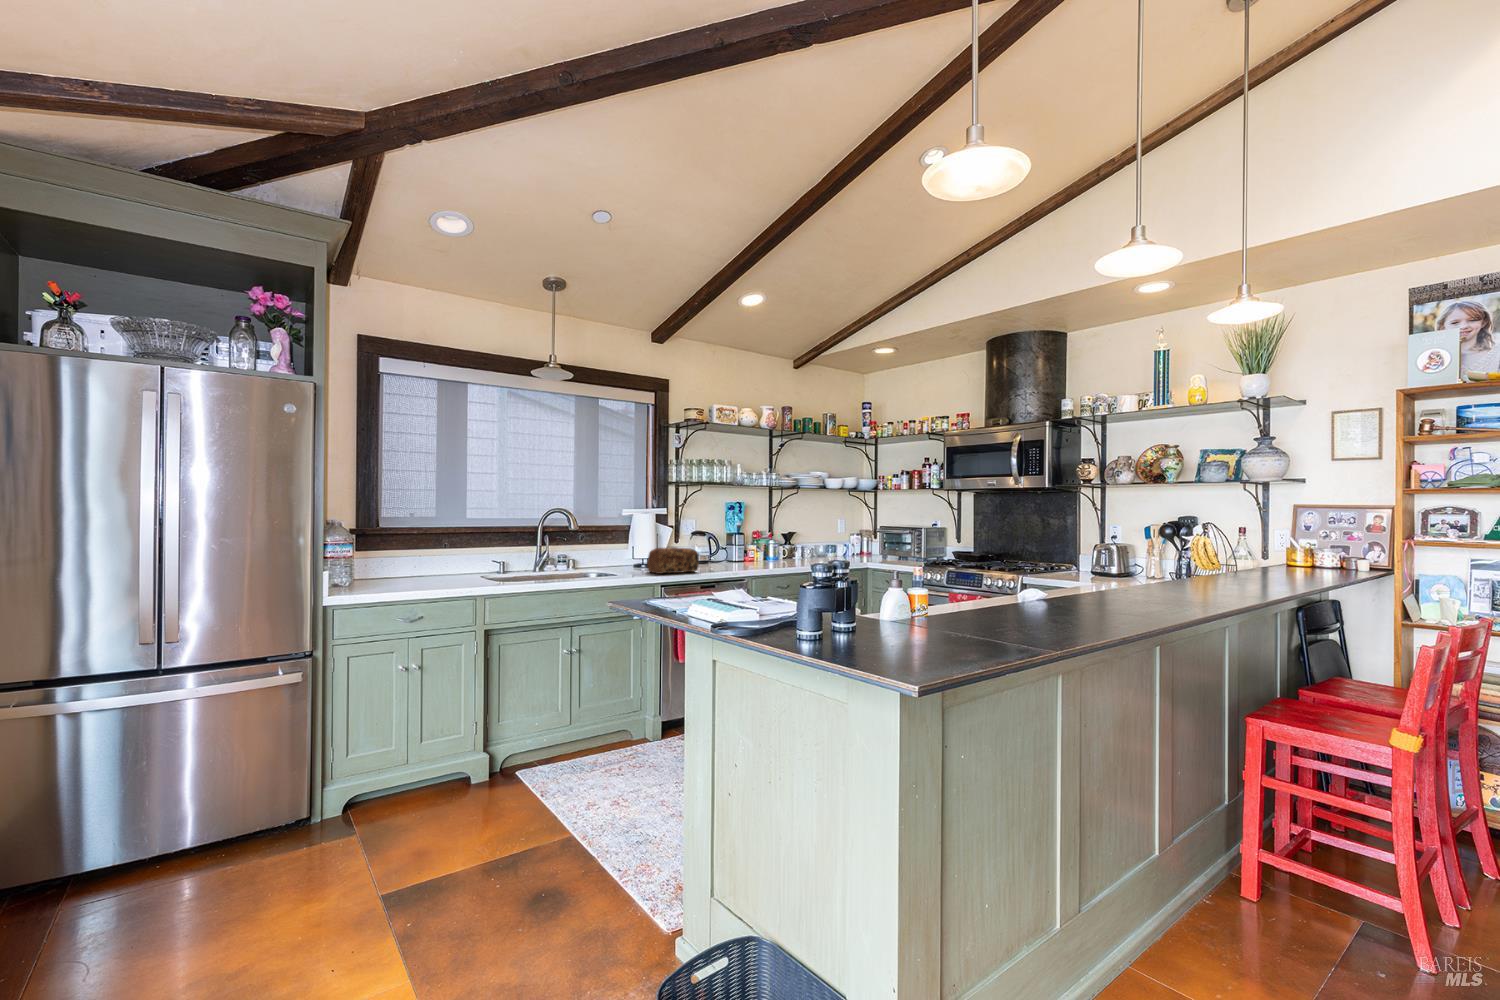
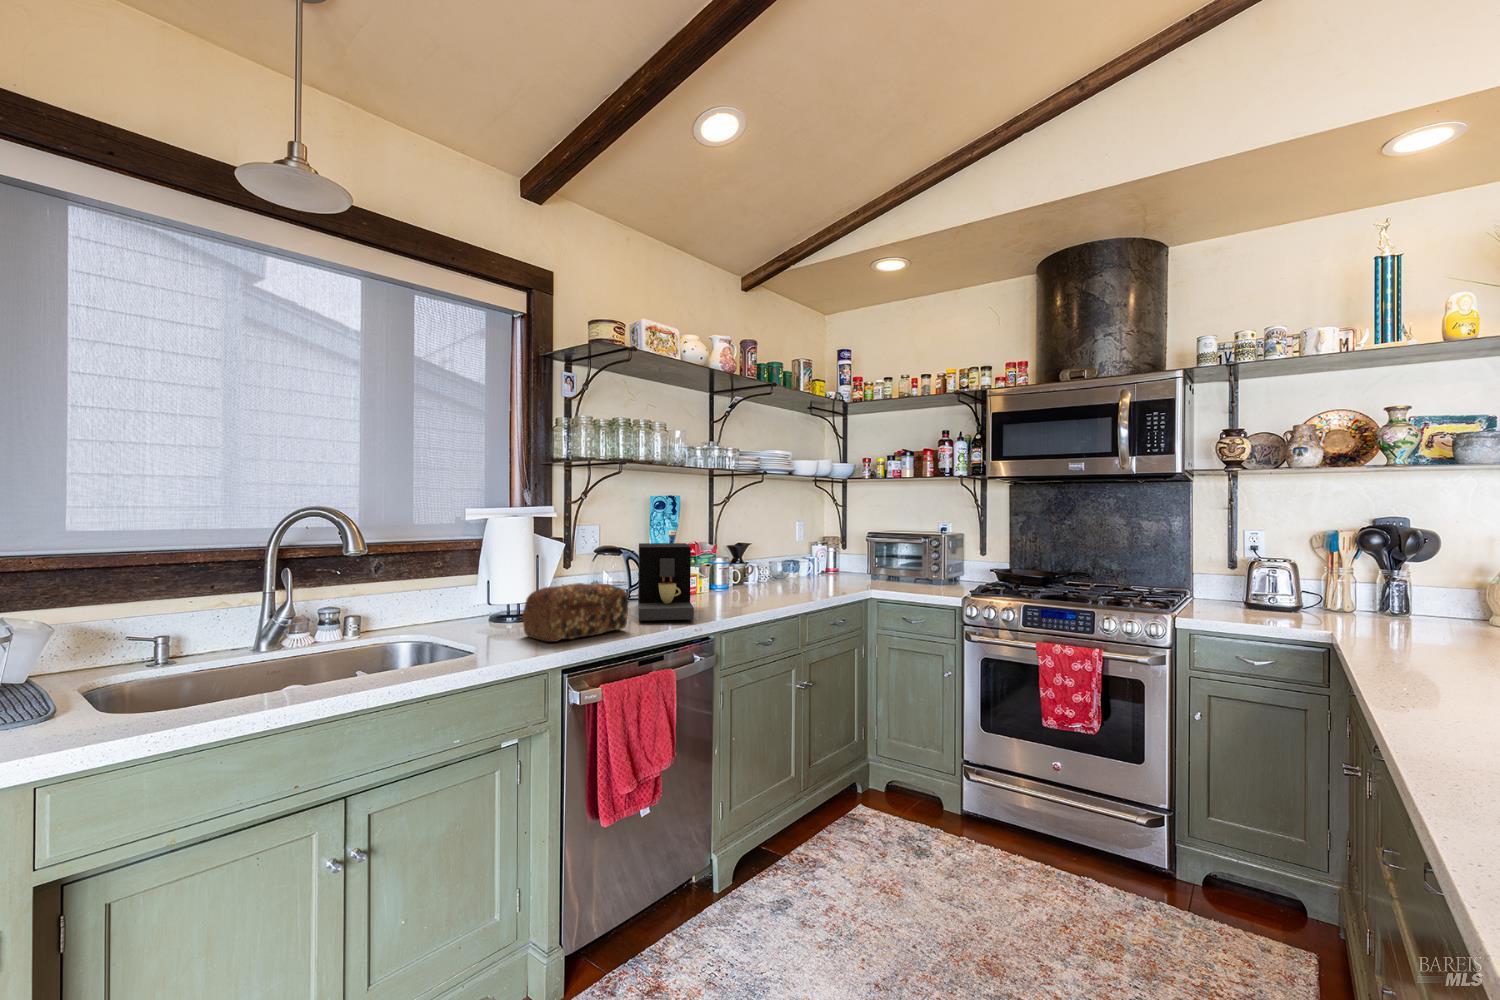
coffee maker: none [707,530,741,569] -> present [638,543,694,621]

